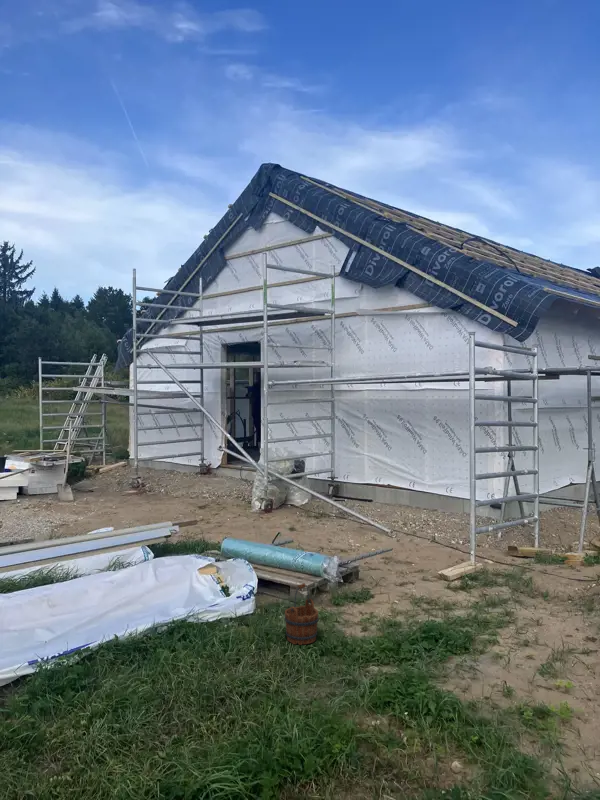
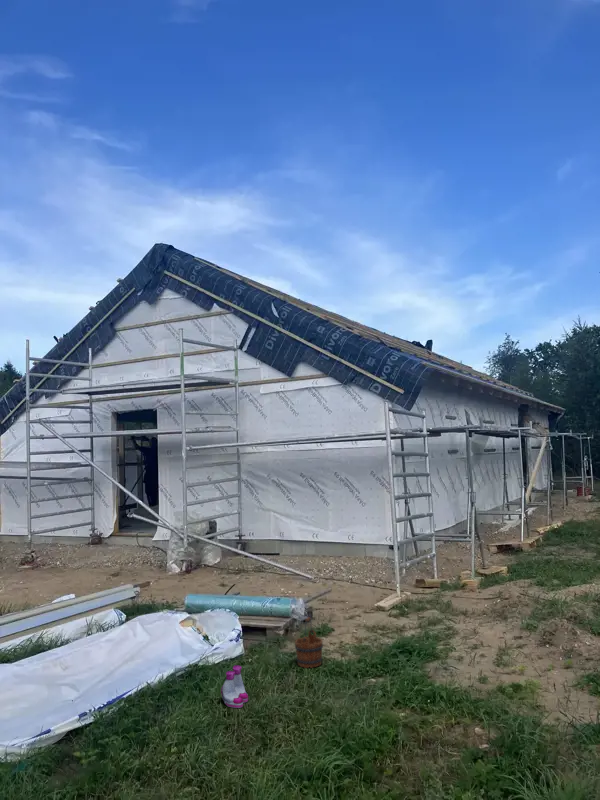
boots: none [162,633,196,687] -> present [221,665,248,708]

